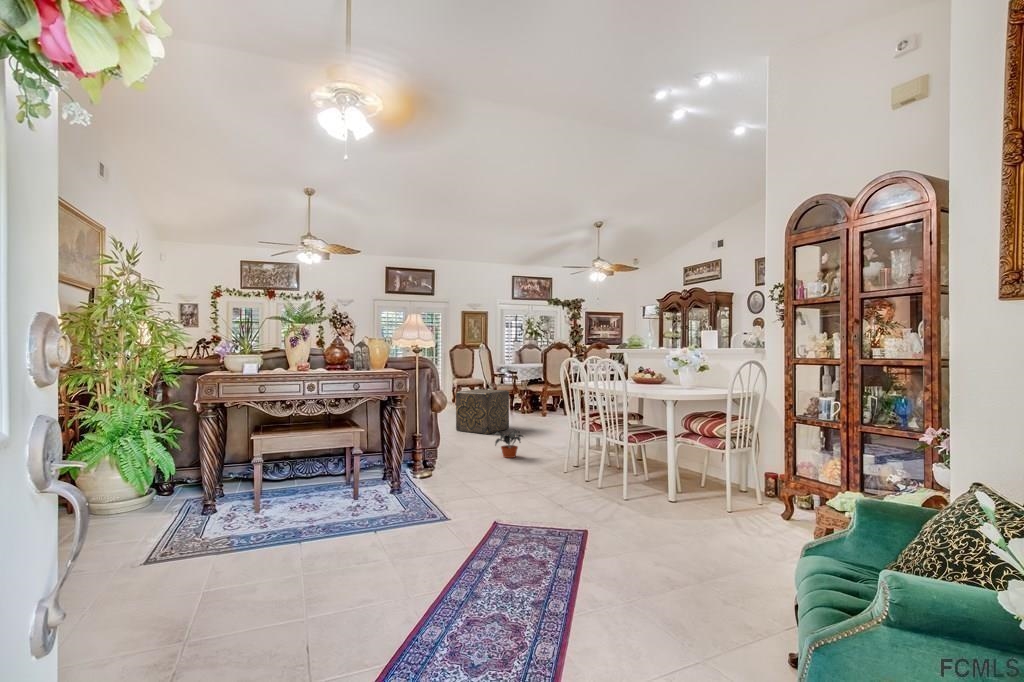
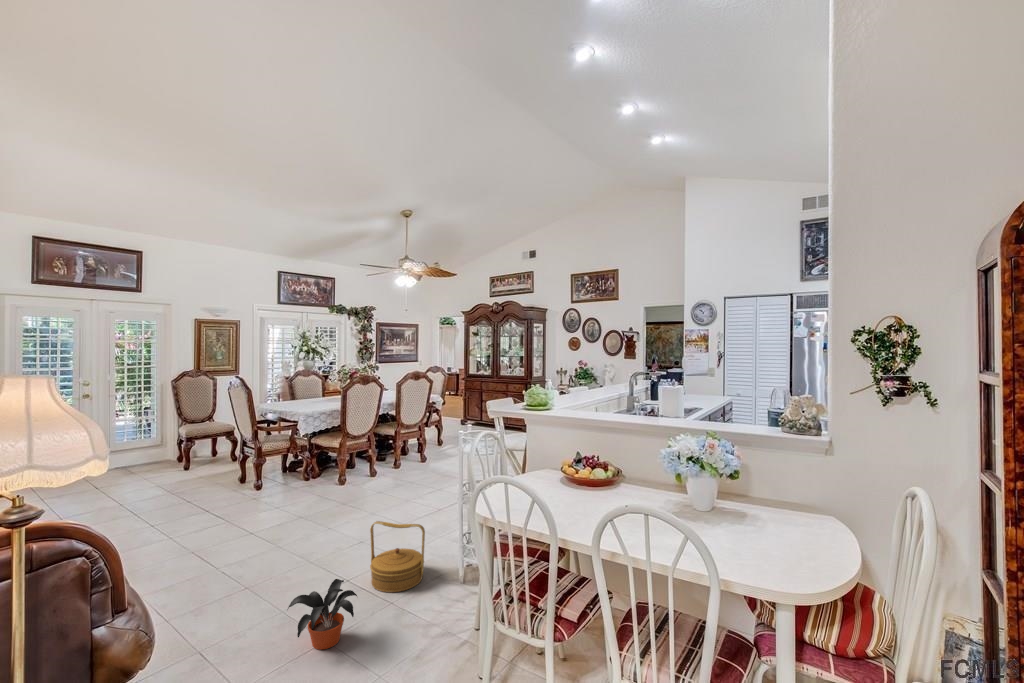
ottoman: present [456,389,509,434] -> none [189,464,295,554]
basket: none [539,415,569,451] -> present [370,521,425,593]

